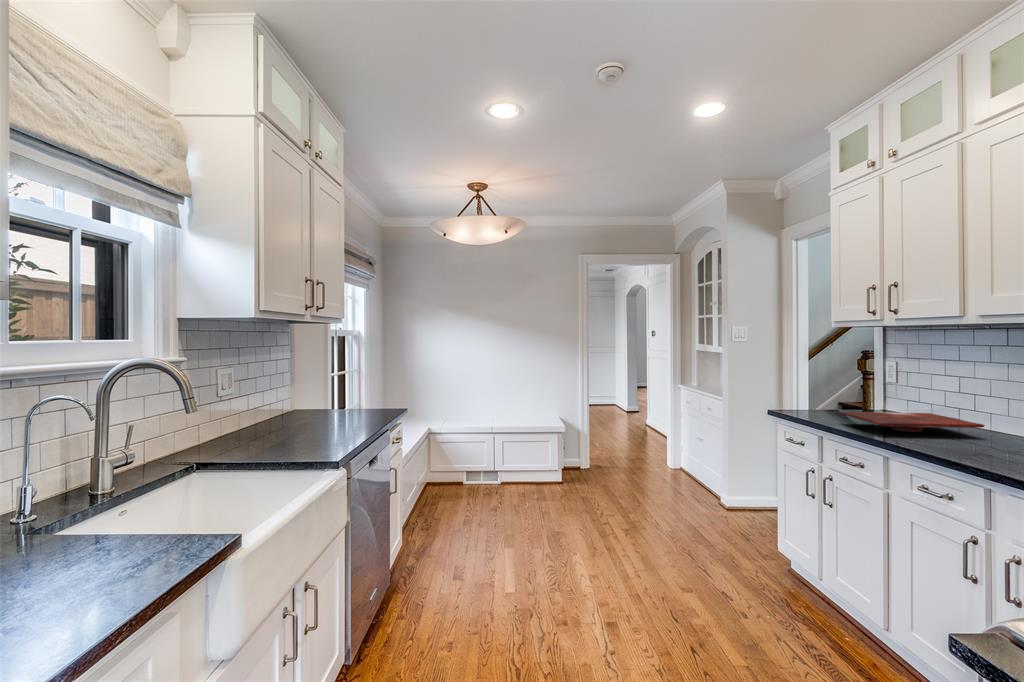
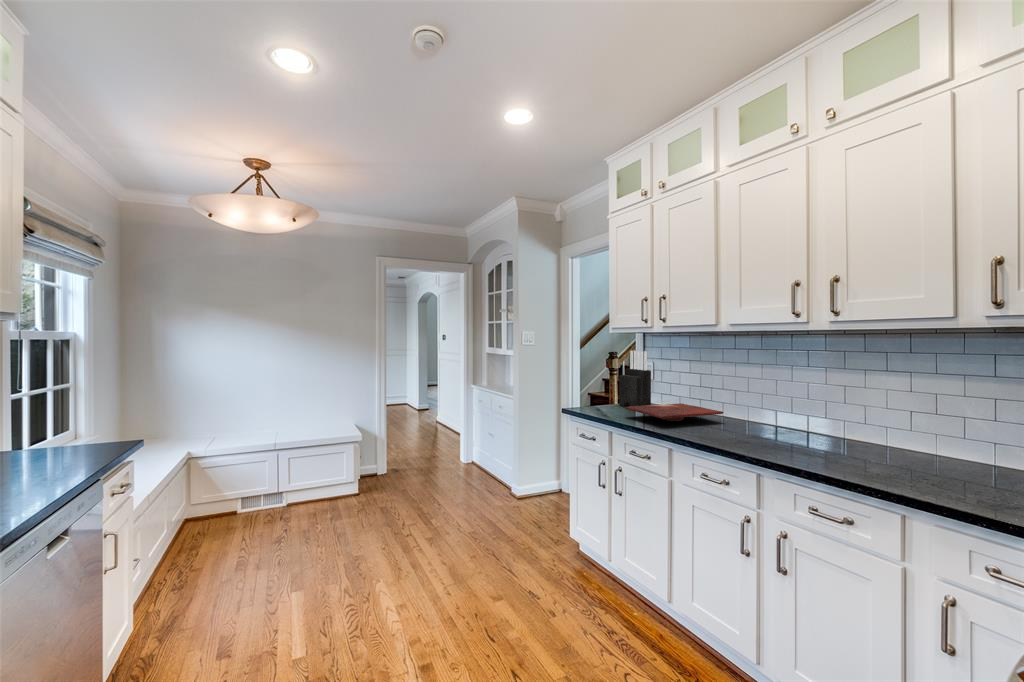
knife block: none [845,348,888,418] -> present [619,351,651,407]

